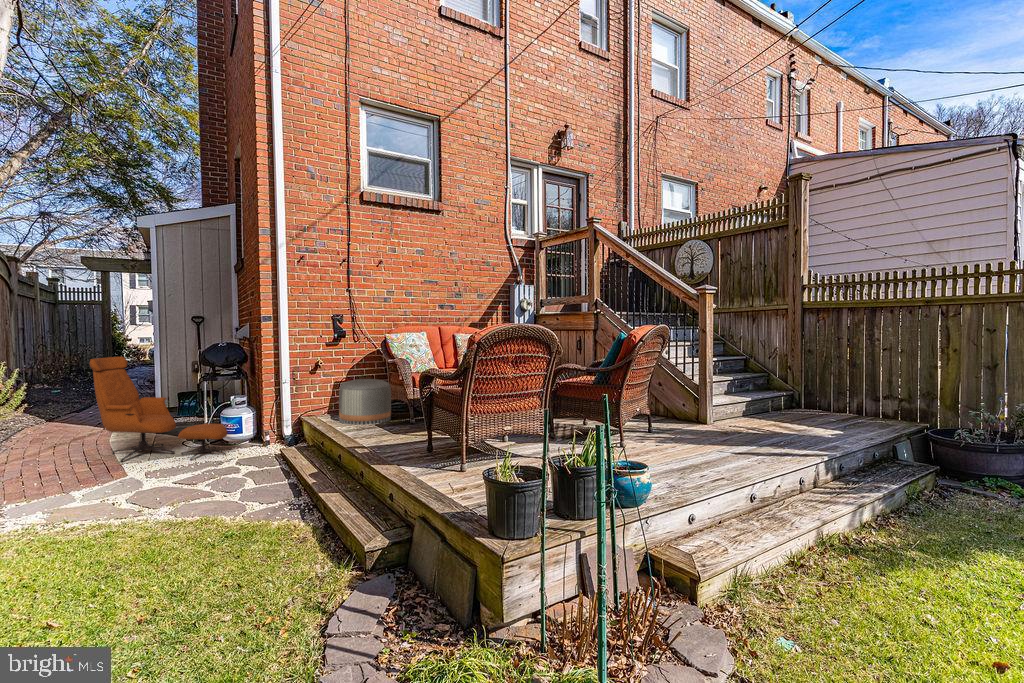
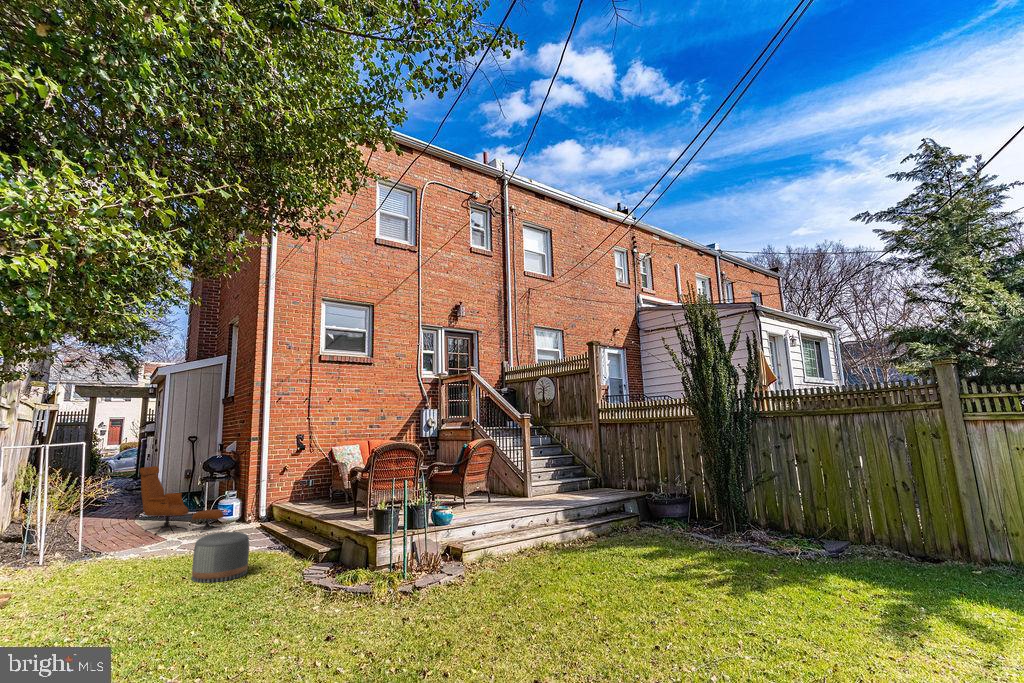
pouf: present [339,379,391,425] -> present [191,532,249,583]

